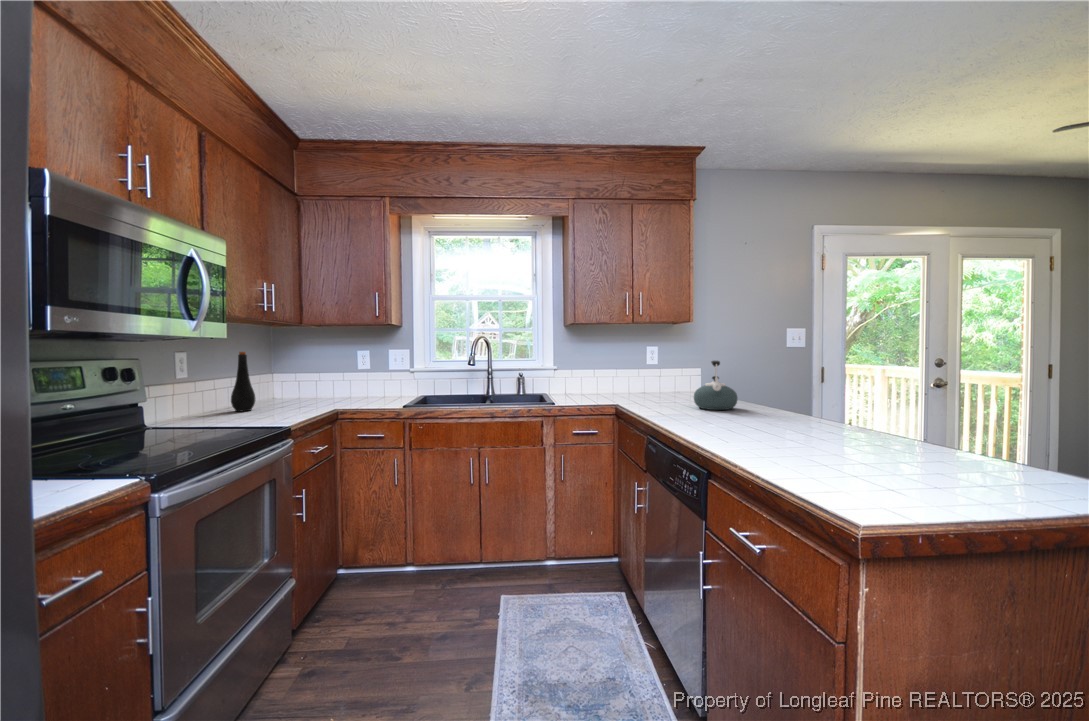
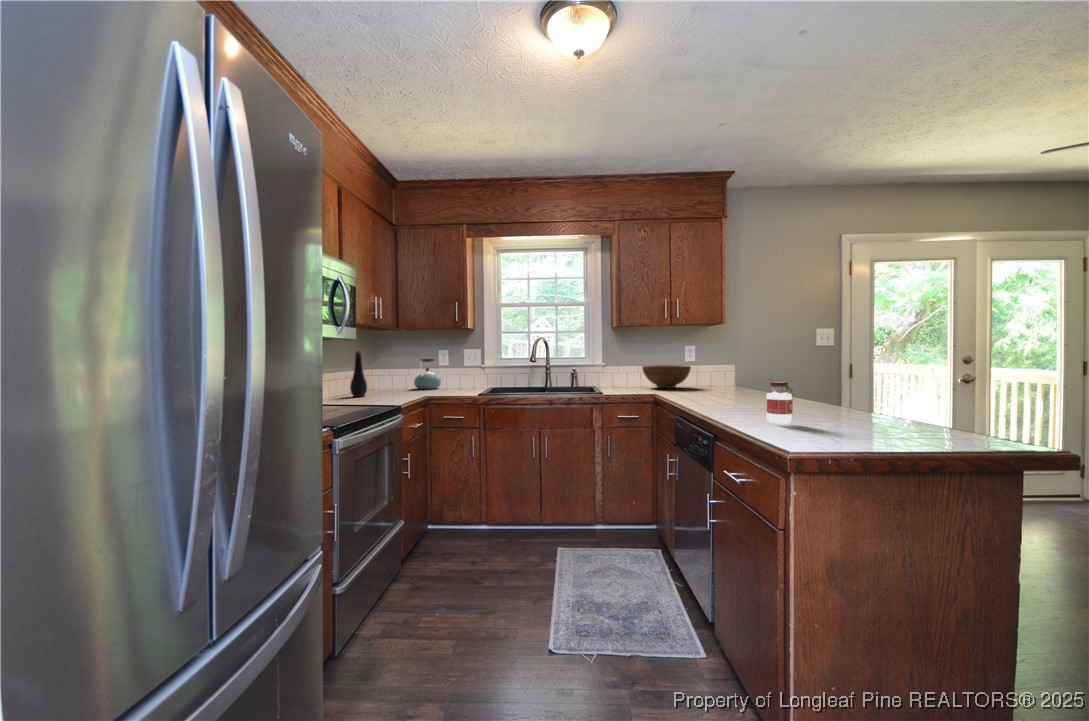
kettle: present [694,361,737,410] -> present [414,358,441,389]
fruit bowl: none [600,369,654,396] -> present [642,365,691,388]
jar: none [777,402,814,460] -> present [766,382,793,424]

